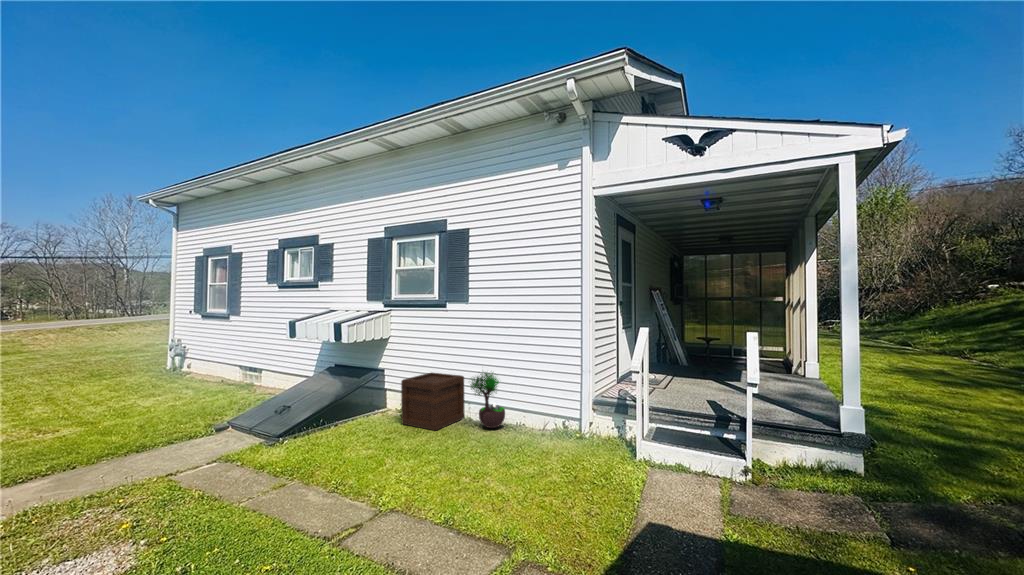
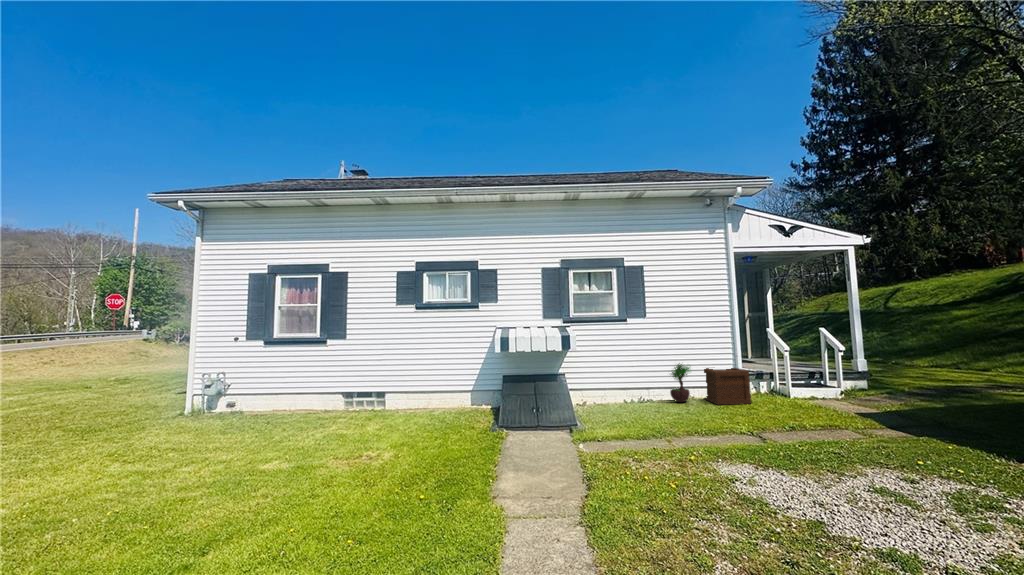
wooden crate: present [401,373,465,431] -> present [704,368,751,405]

